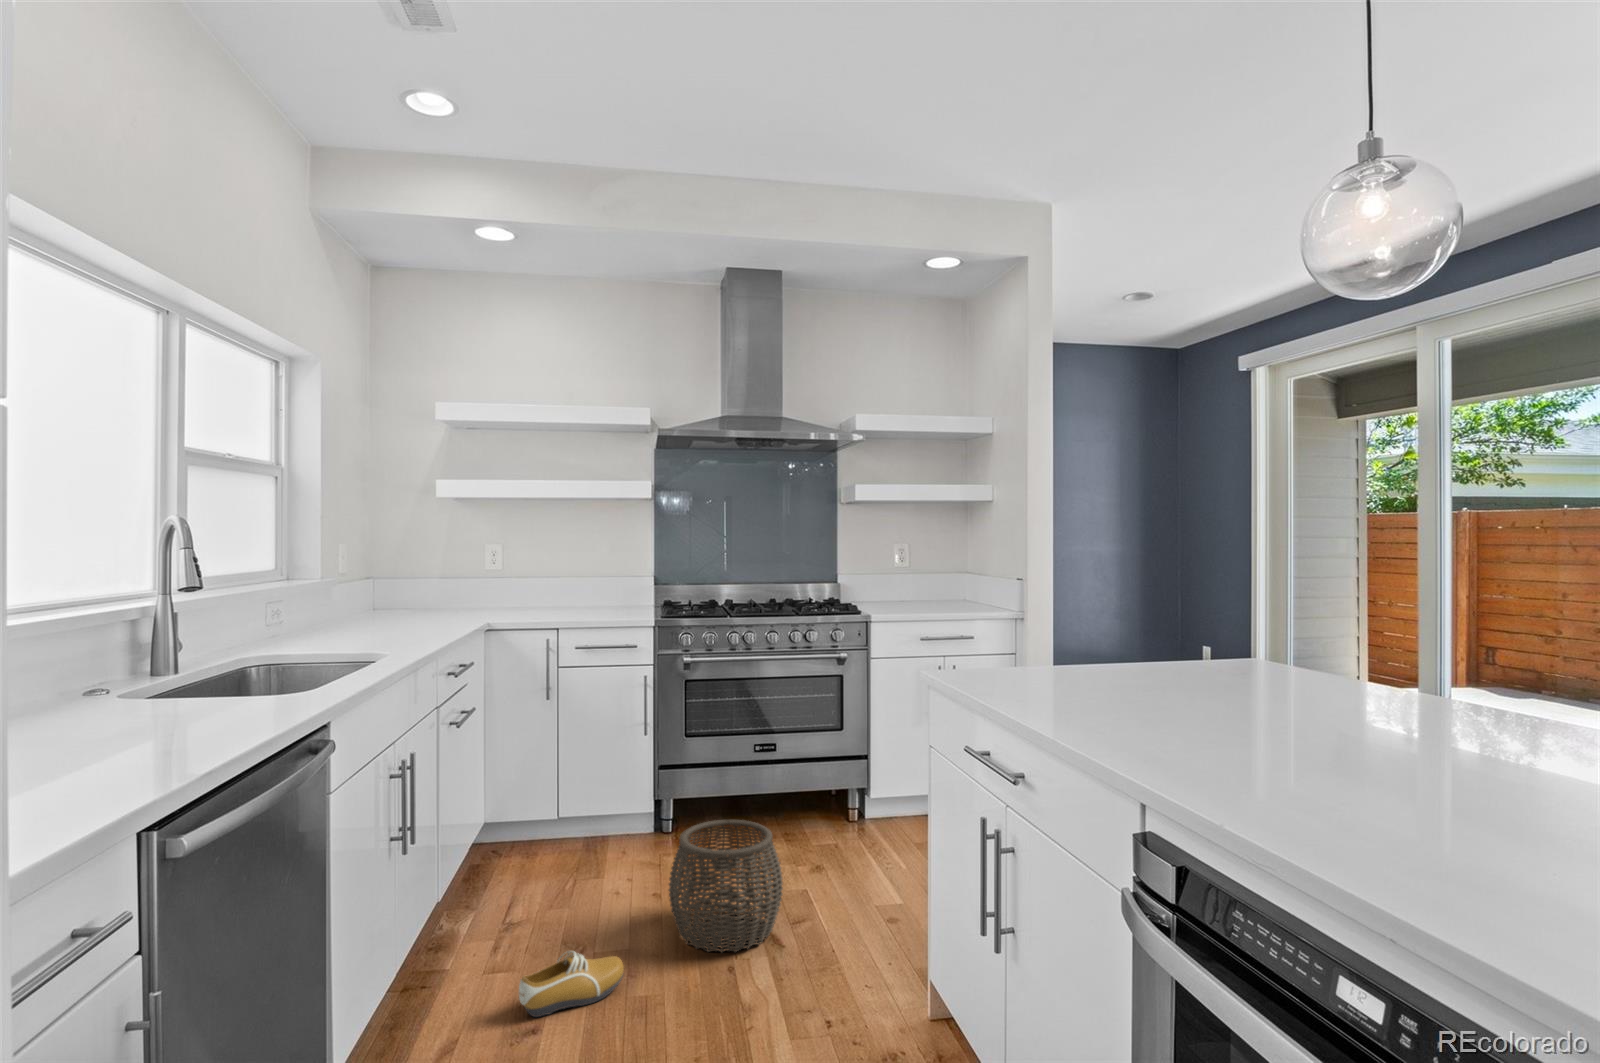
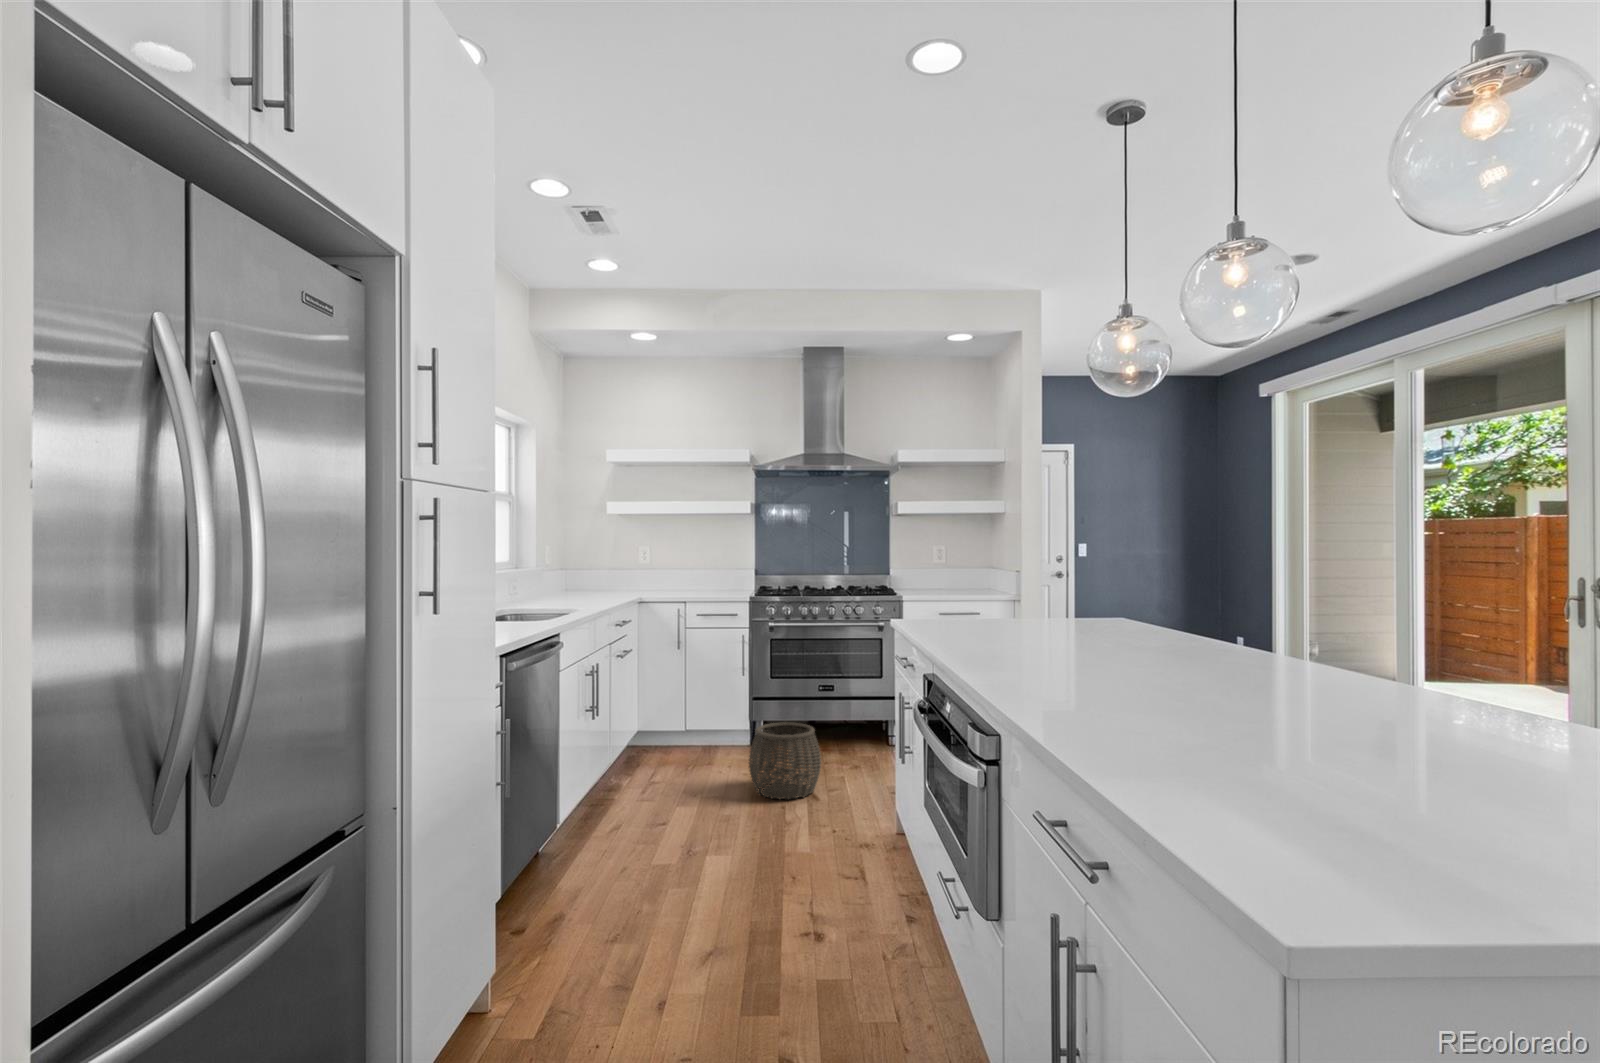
shoe: present [519,951,624,1017] -> none [657,785,718,819]

